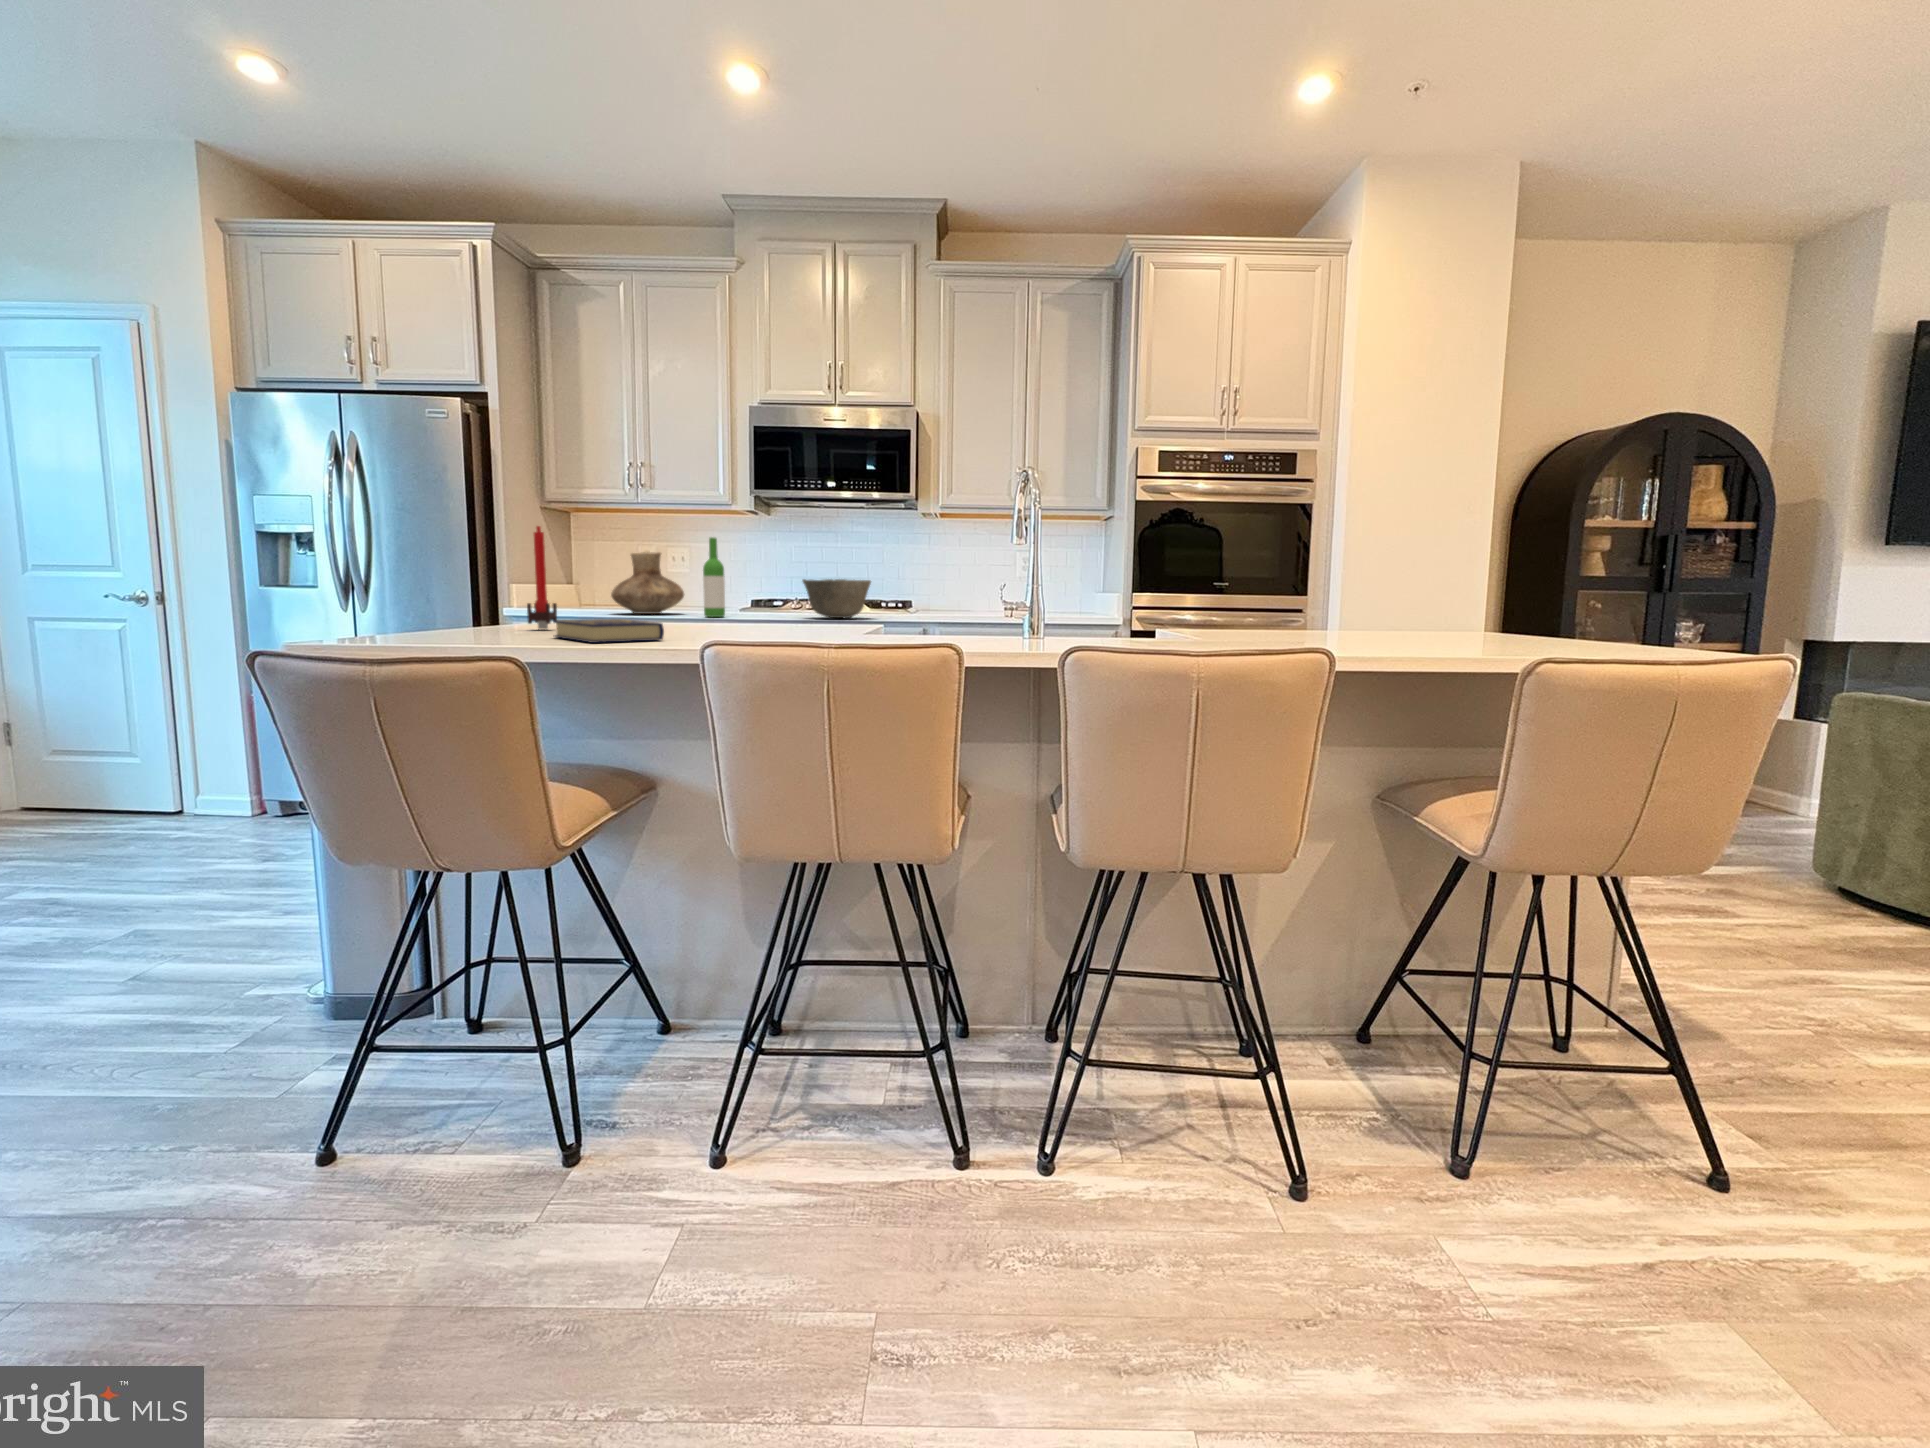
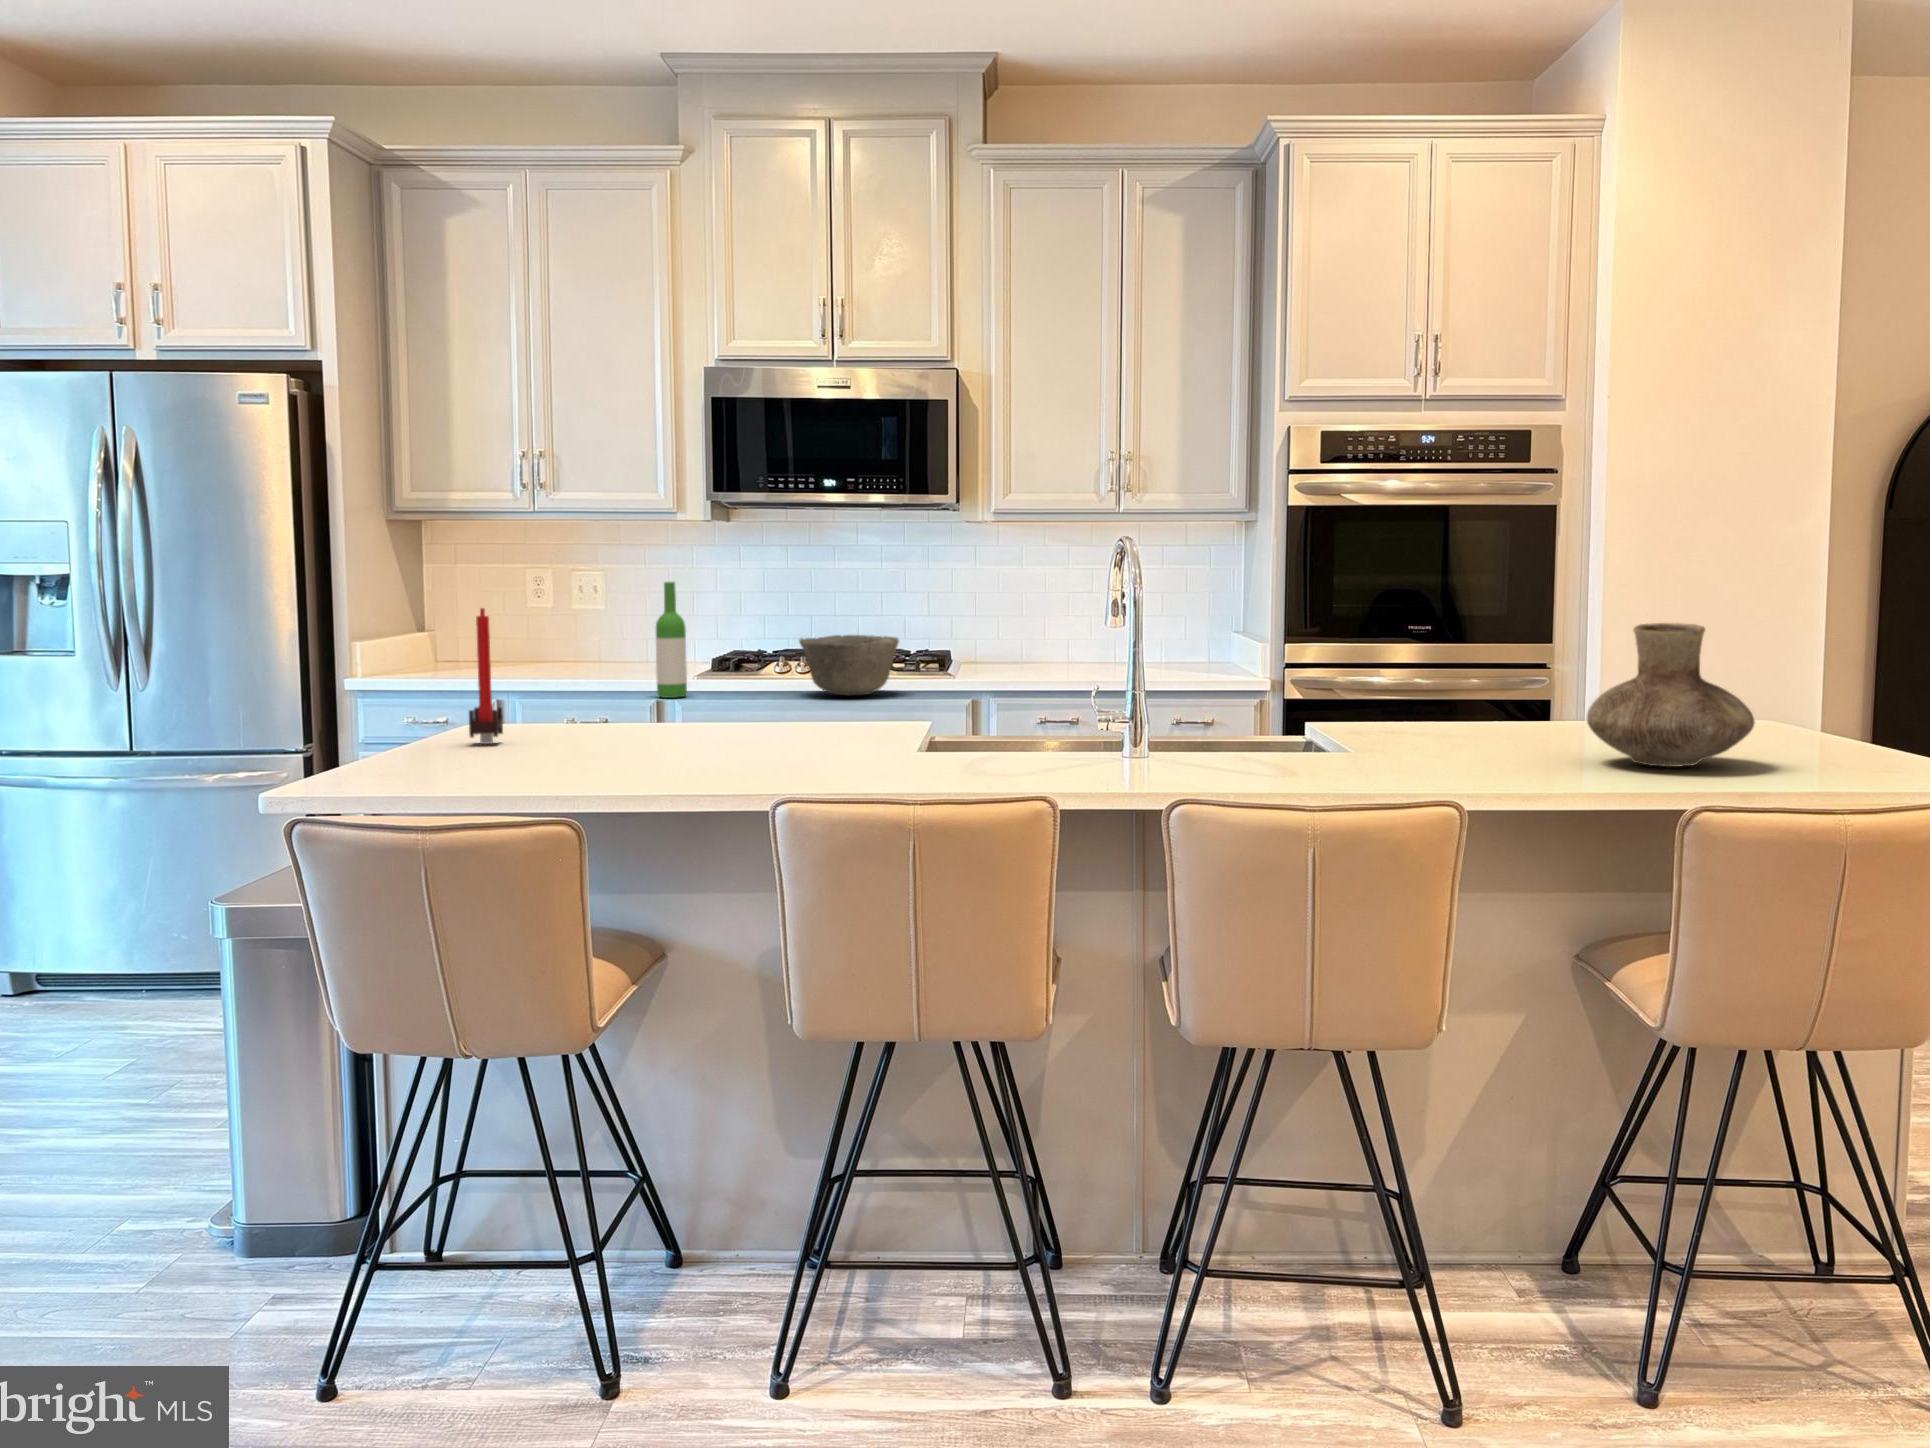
vase: present [611,552,684,614] -> present [1587,623,1755,767]
book: present [553,619,664,643] -> none [528,735,672,778]

